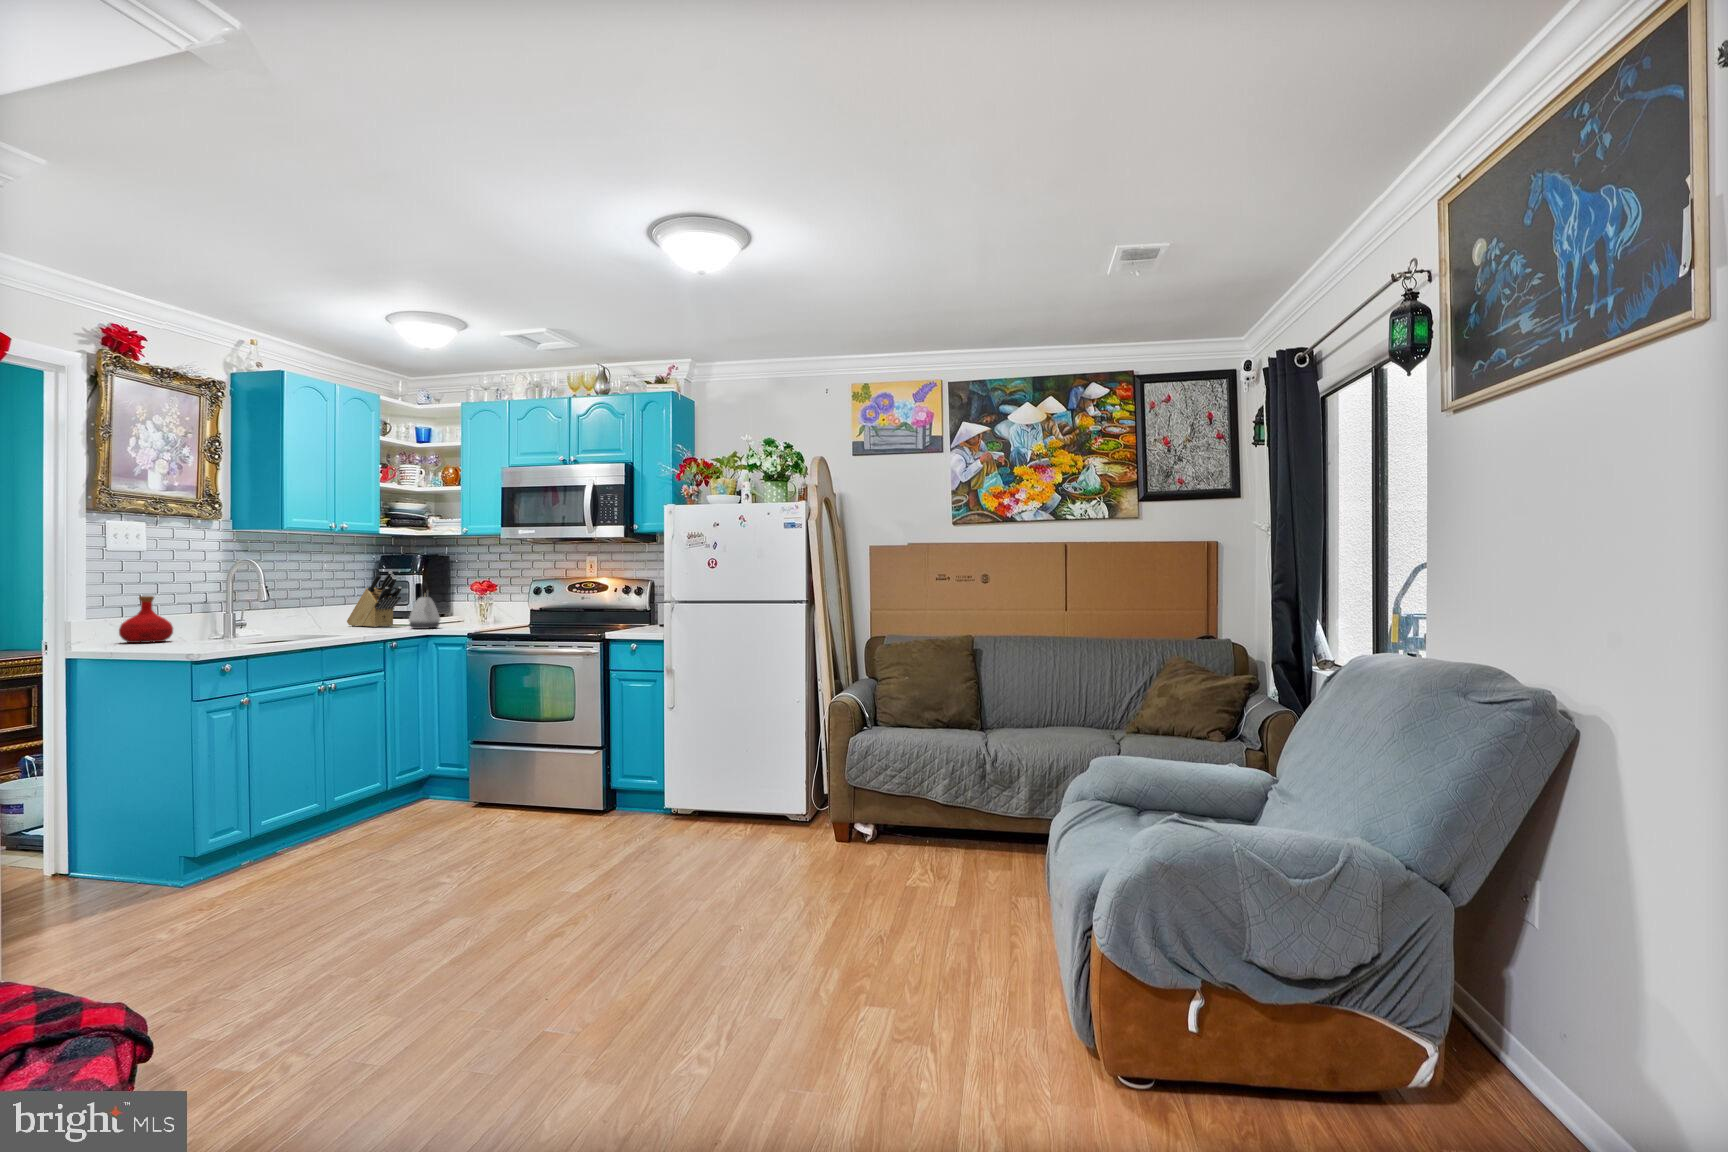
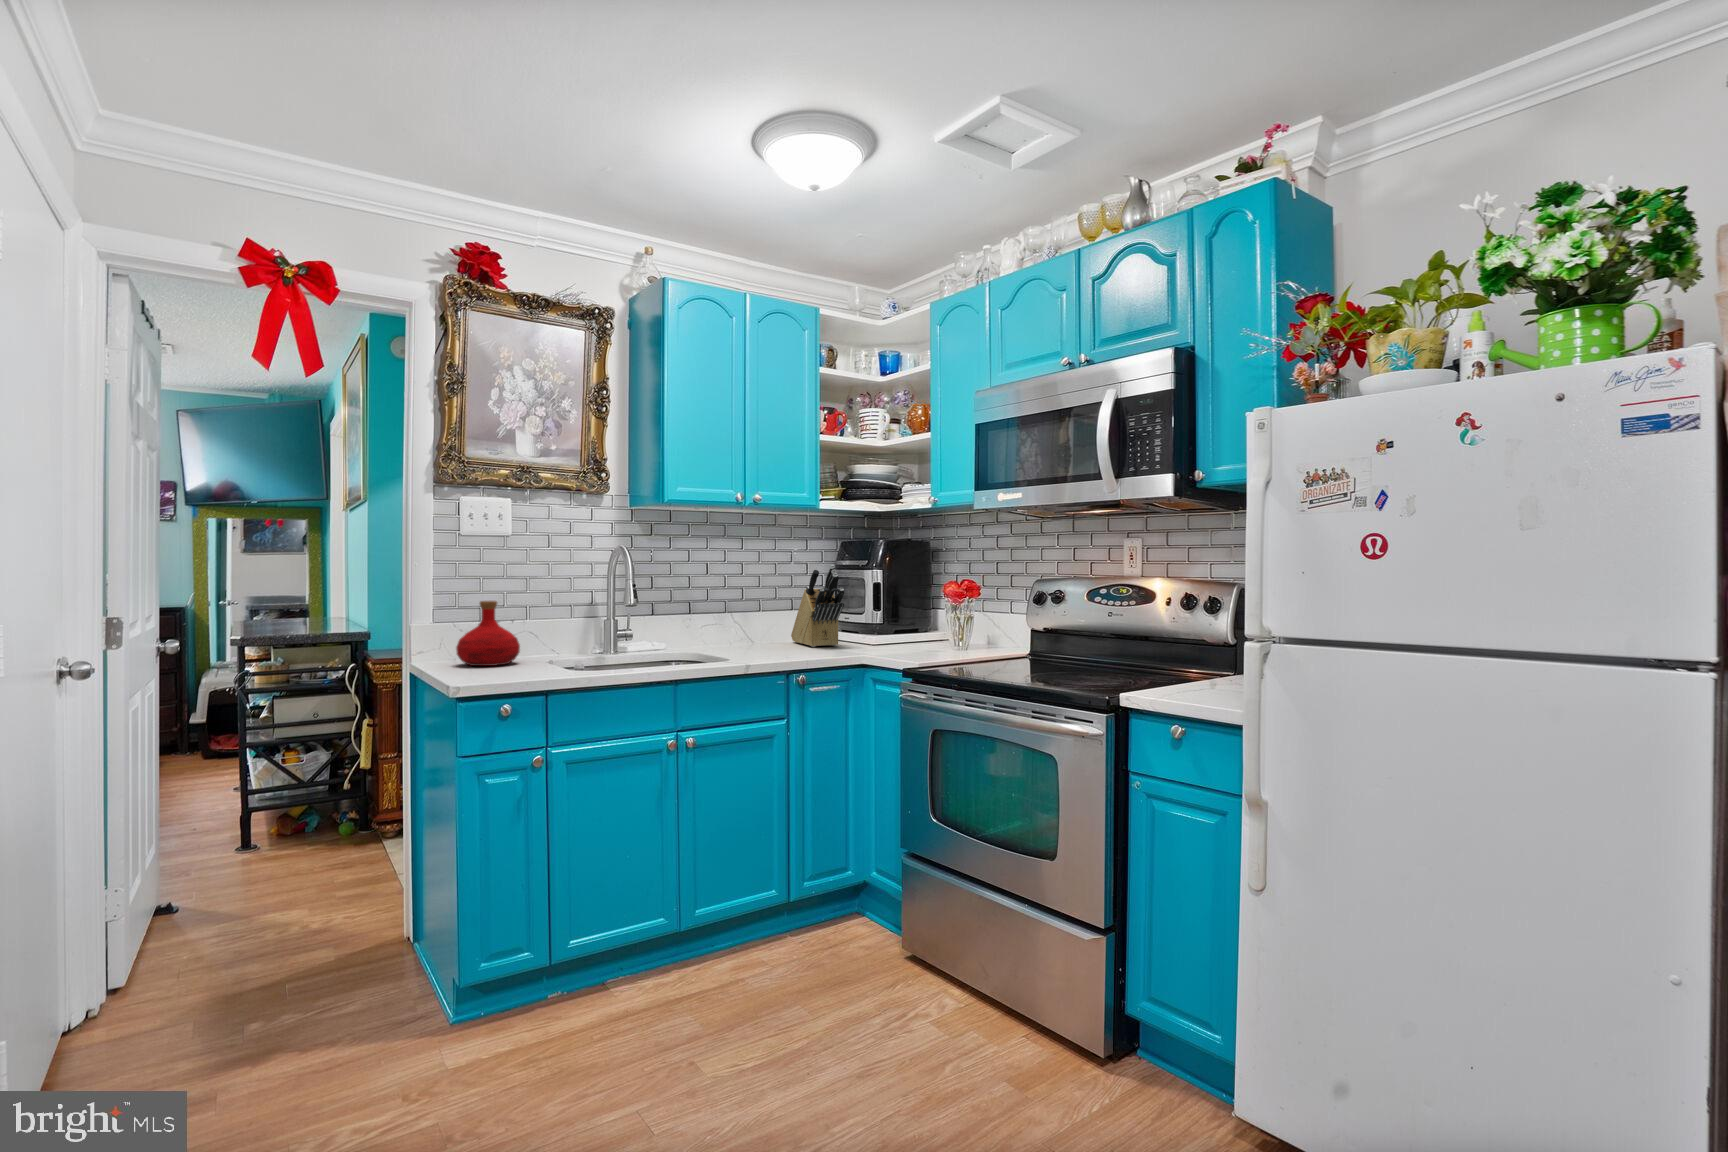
kettle: present [409,582,440,629] -> none [840,582,886,655]

